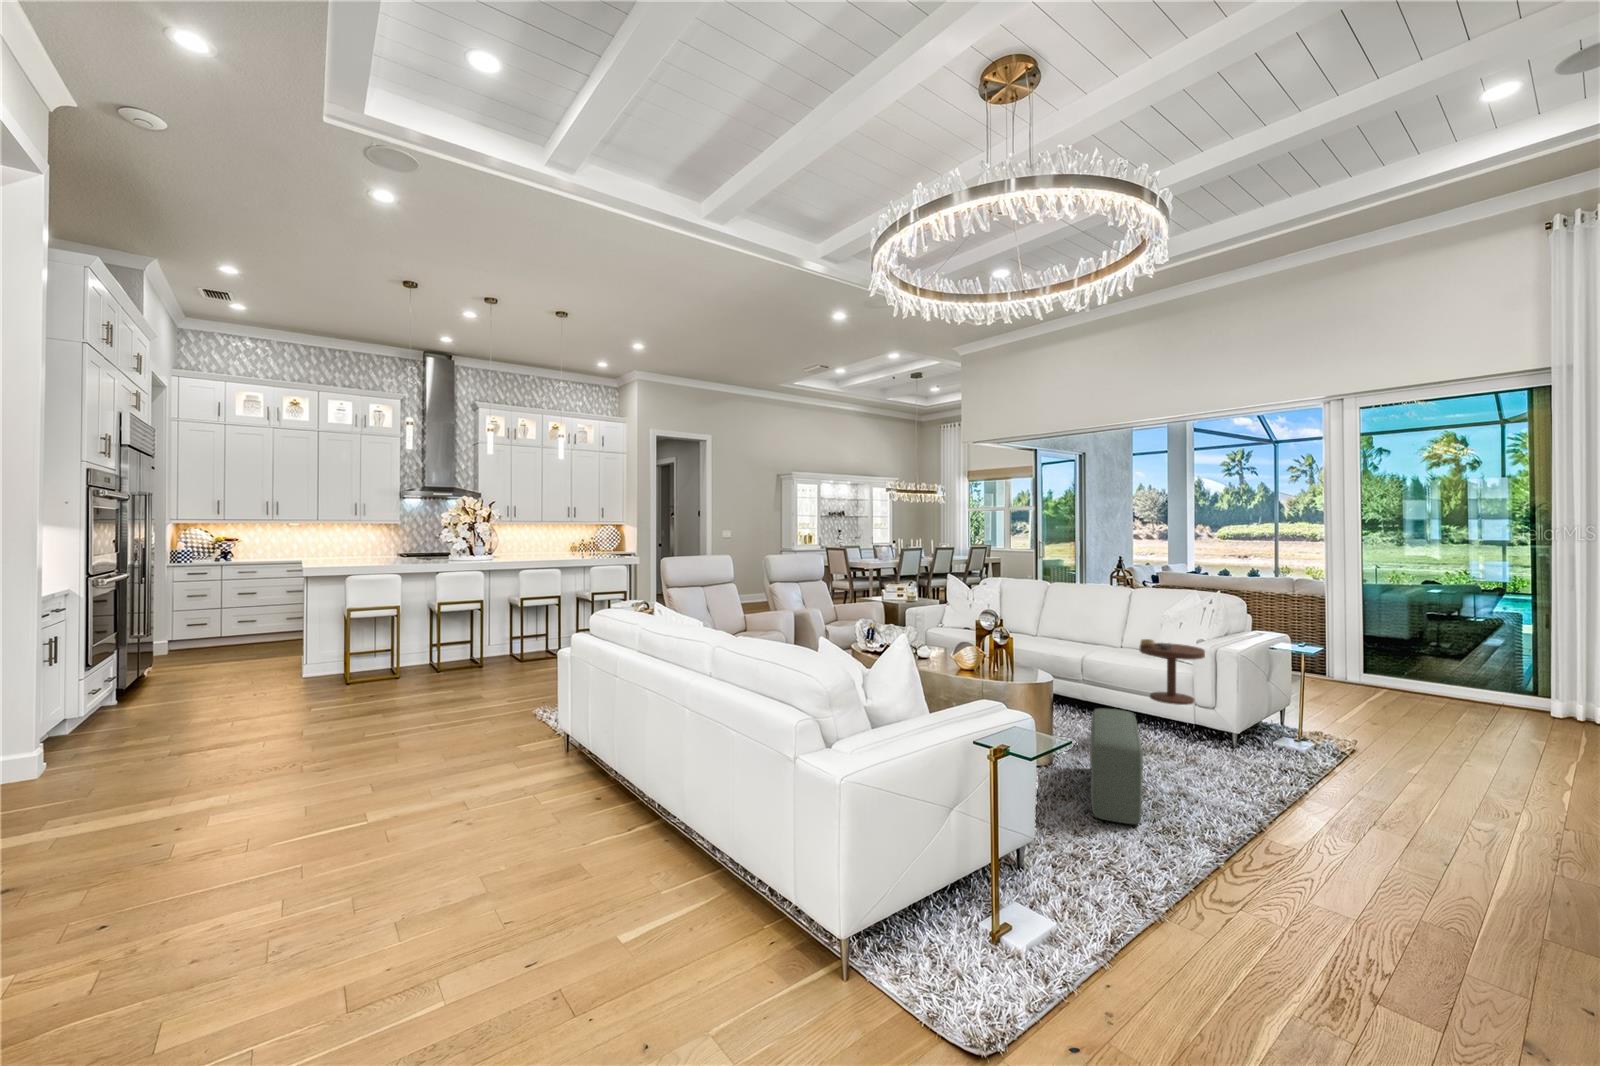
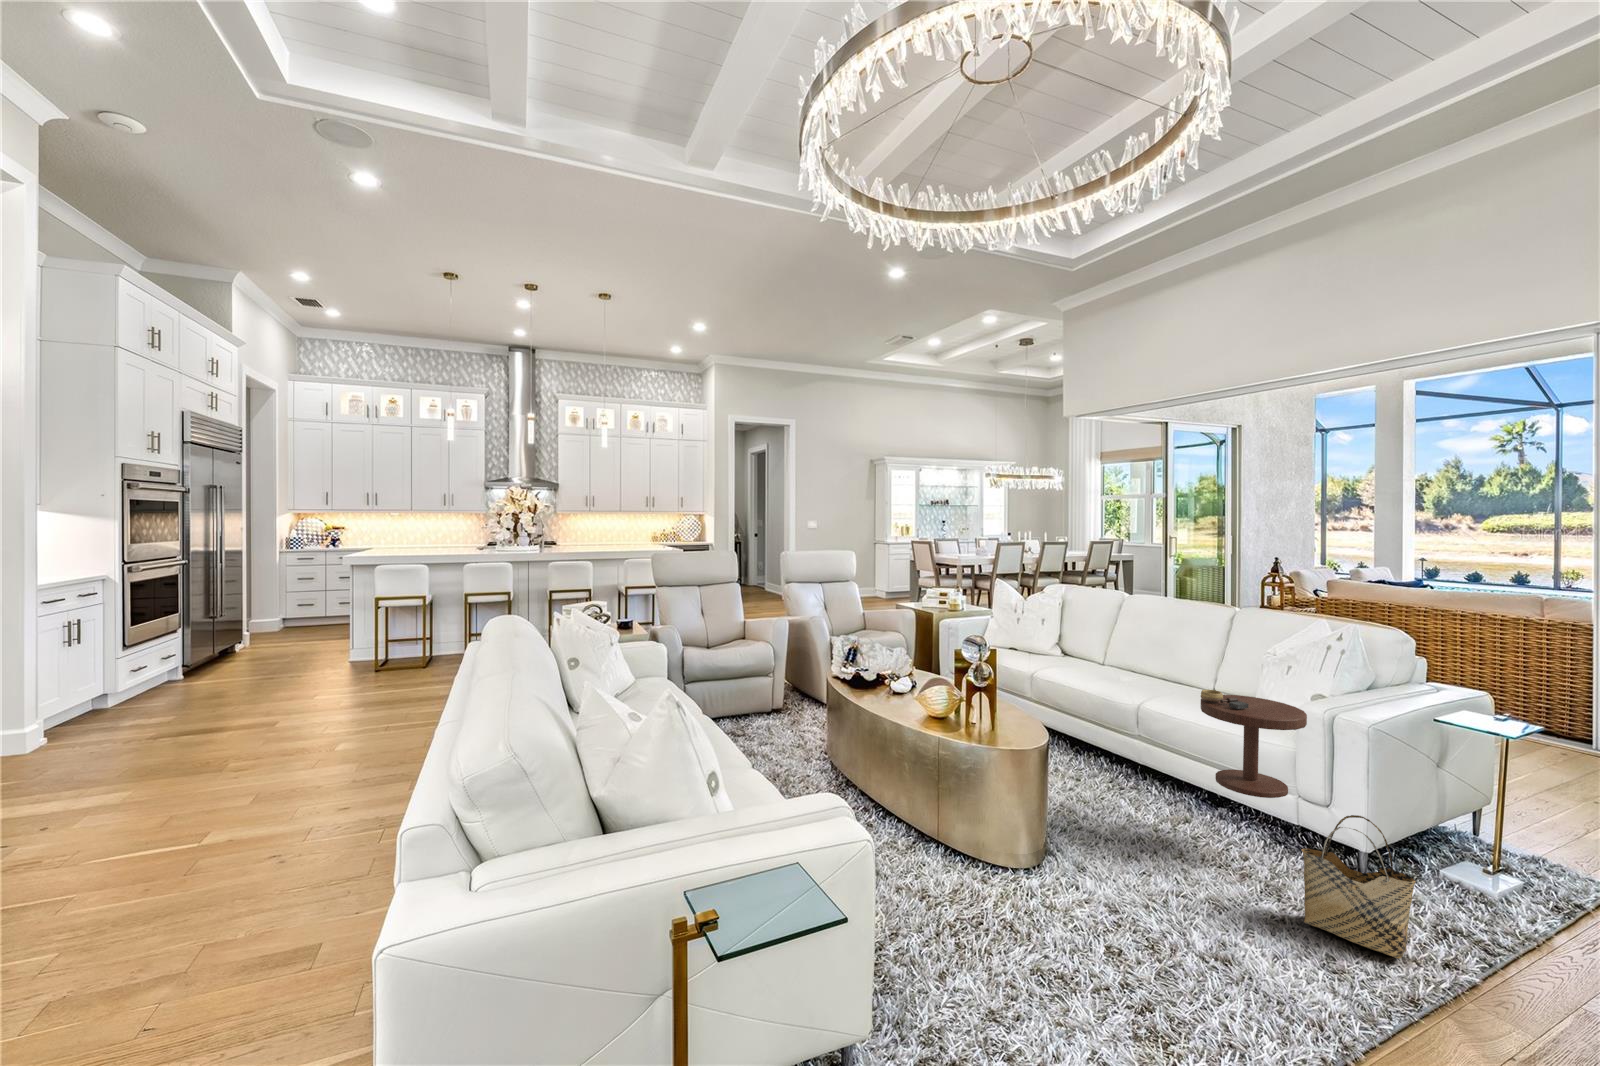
woven basket: none [1212,705,1275,784] -> present [1301,815,1416,959]
pouf: present [1090,708,1143,824] -> none [1037,794,1159,1013]

